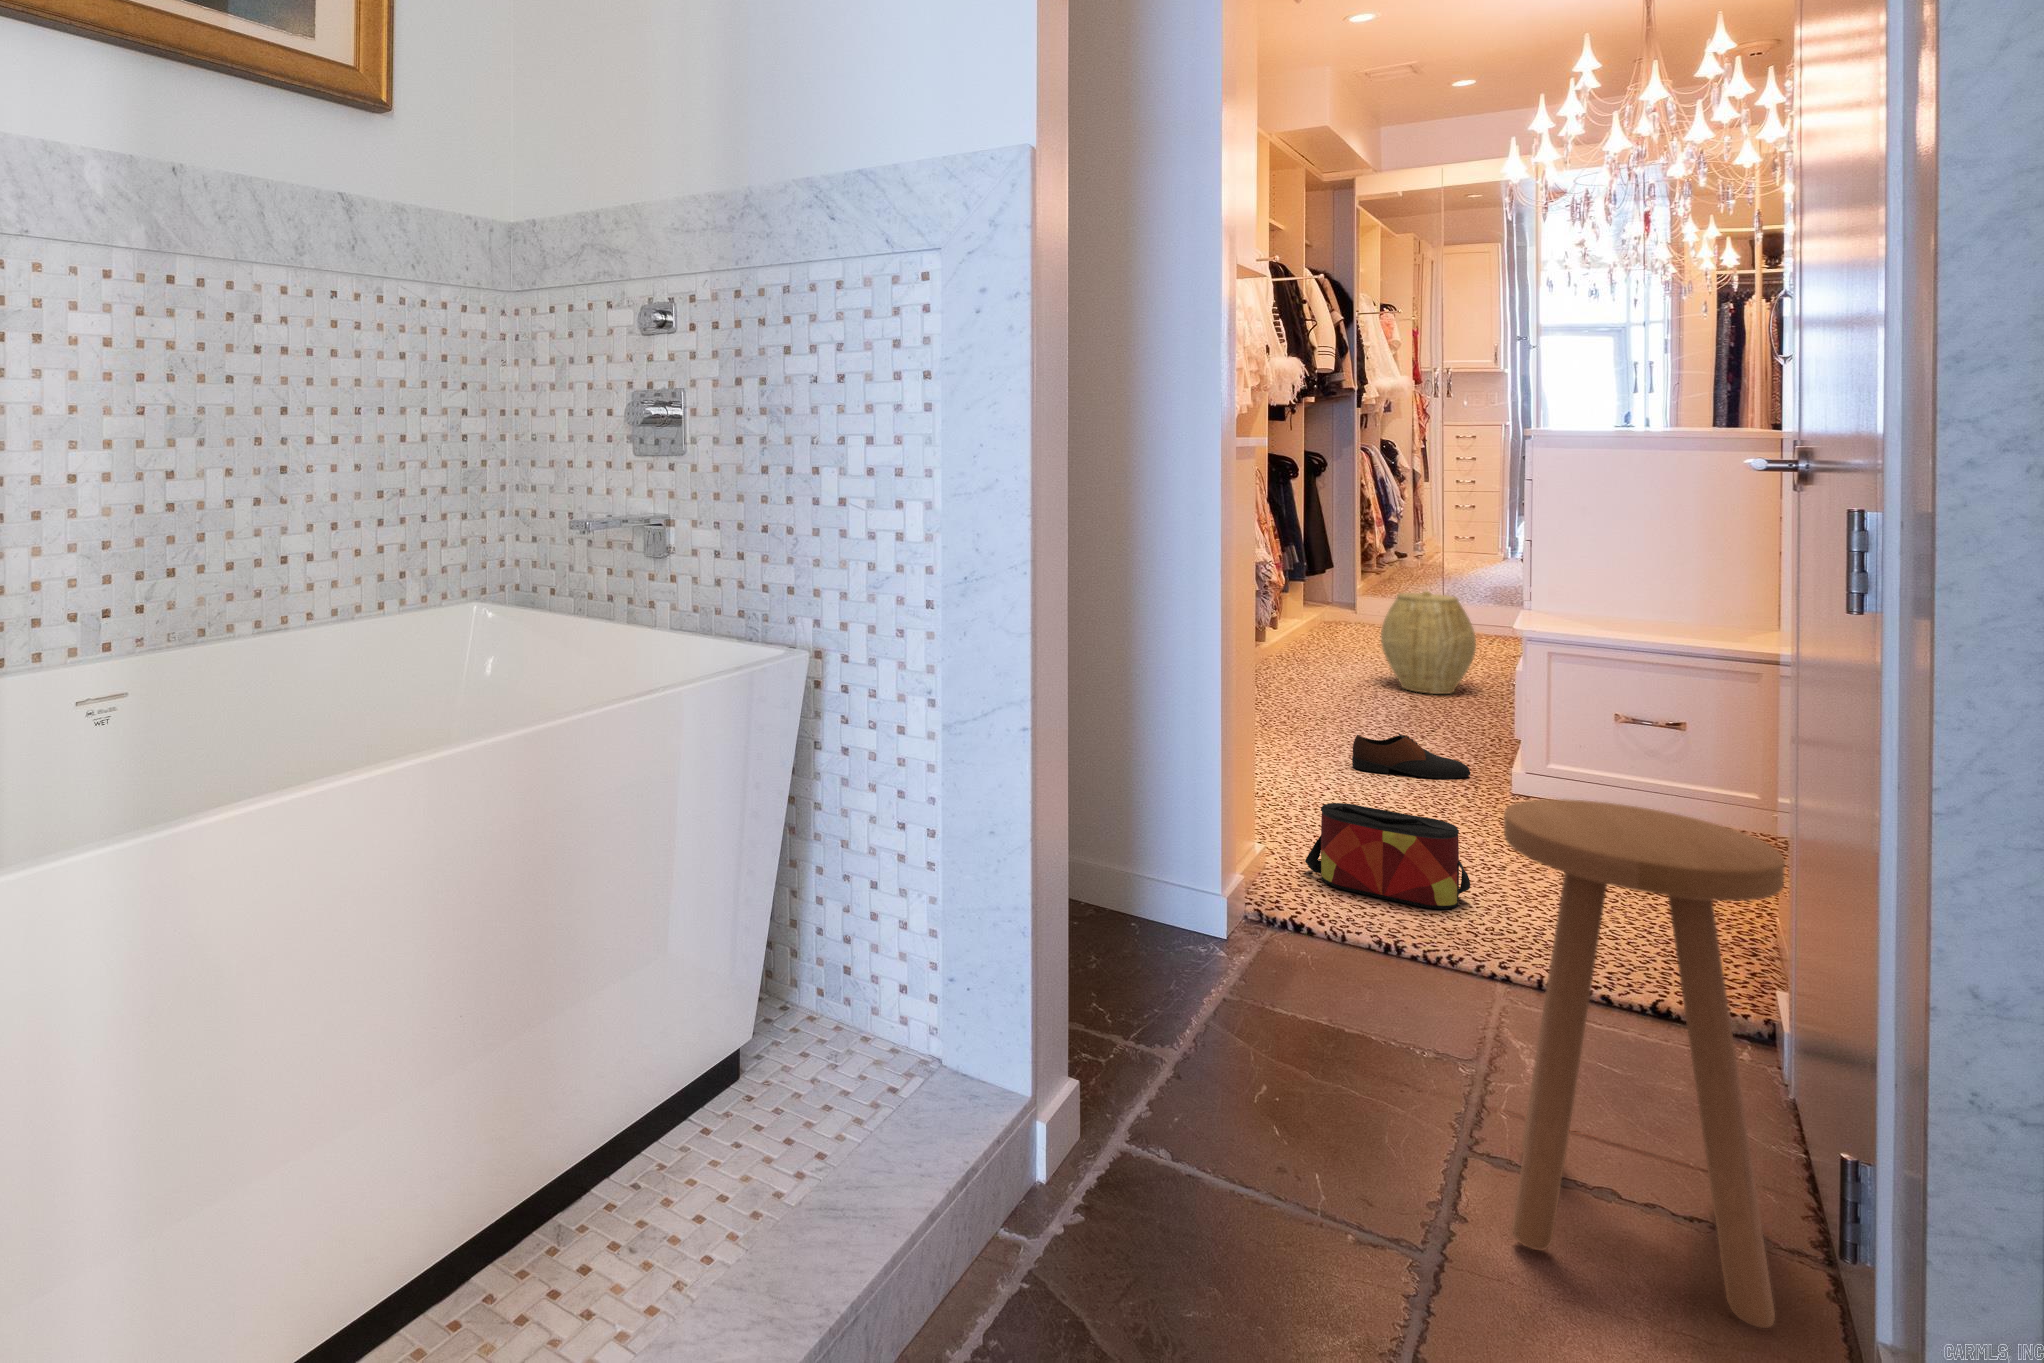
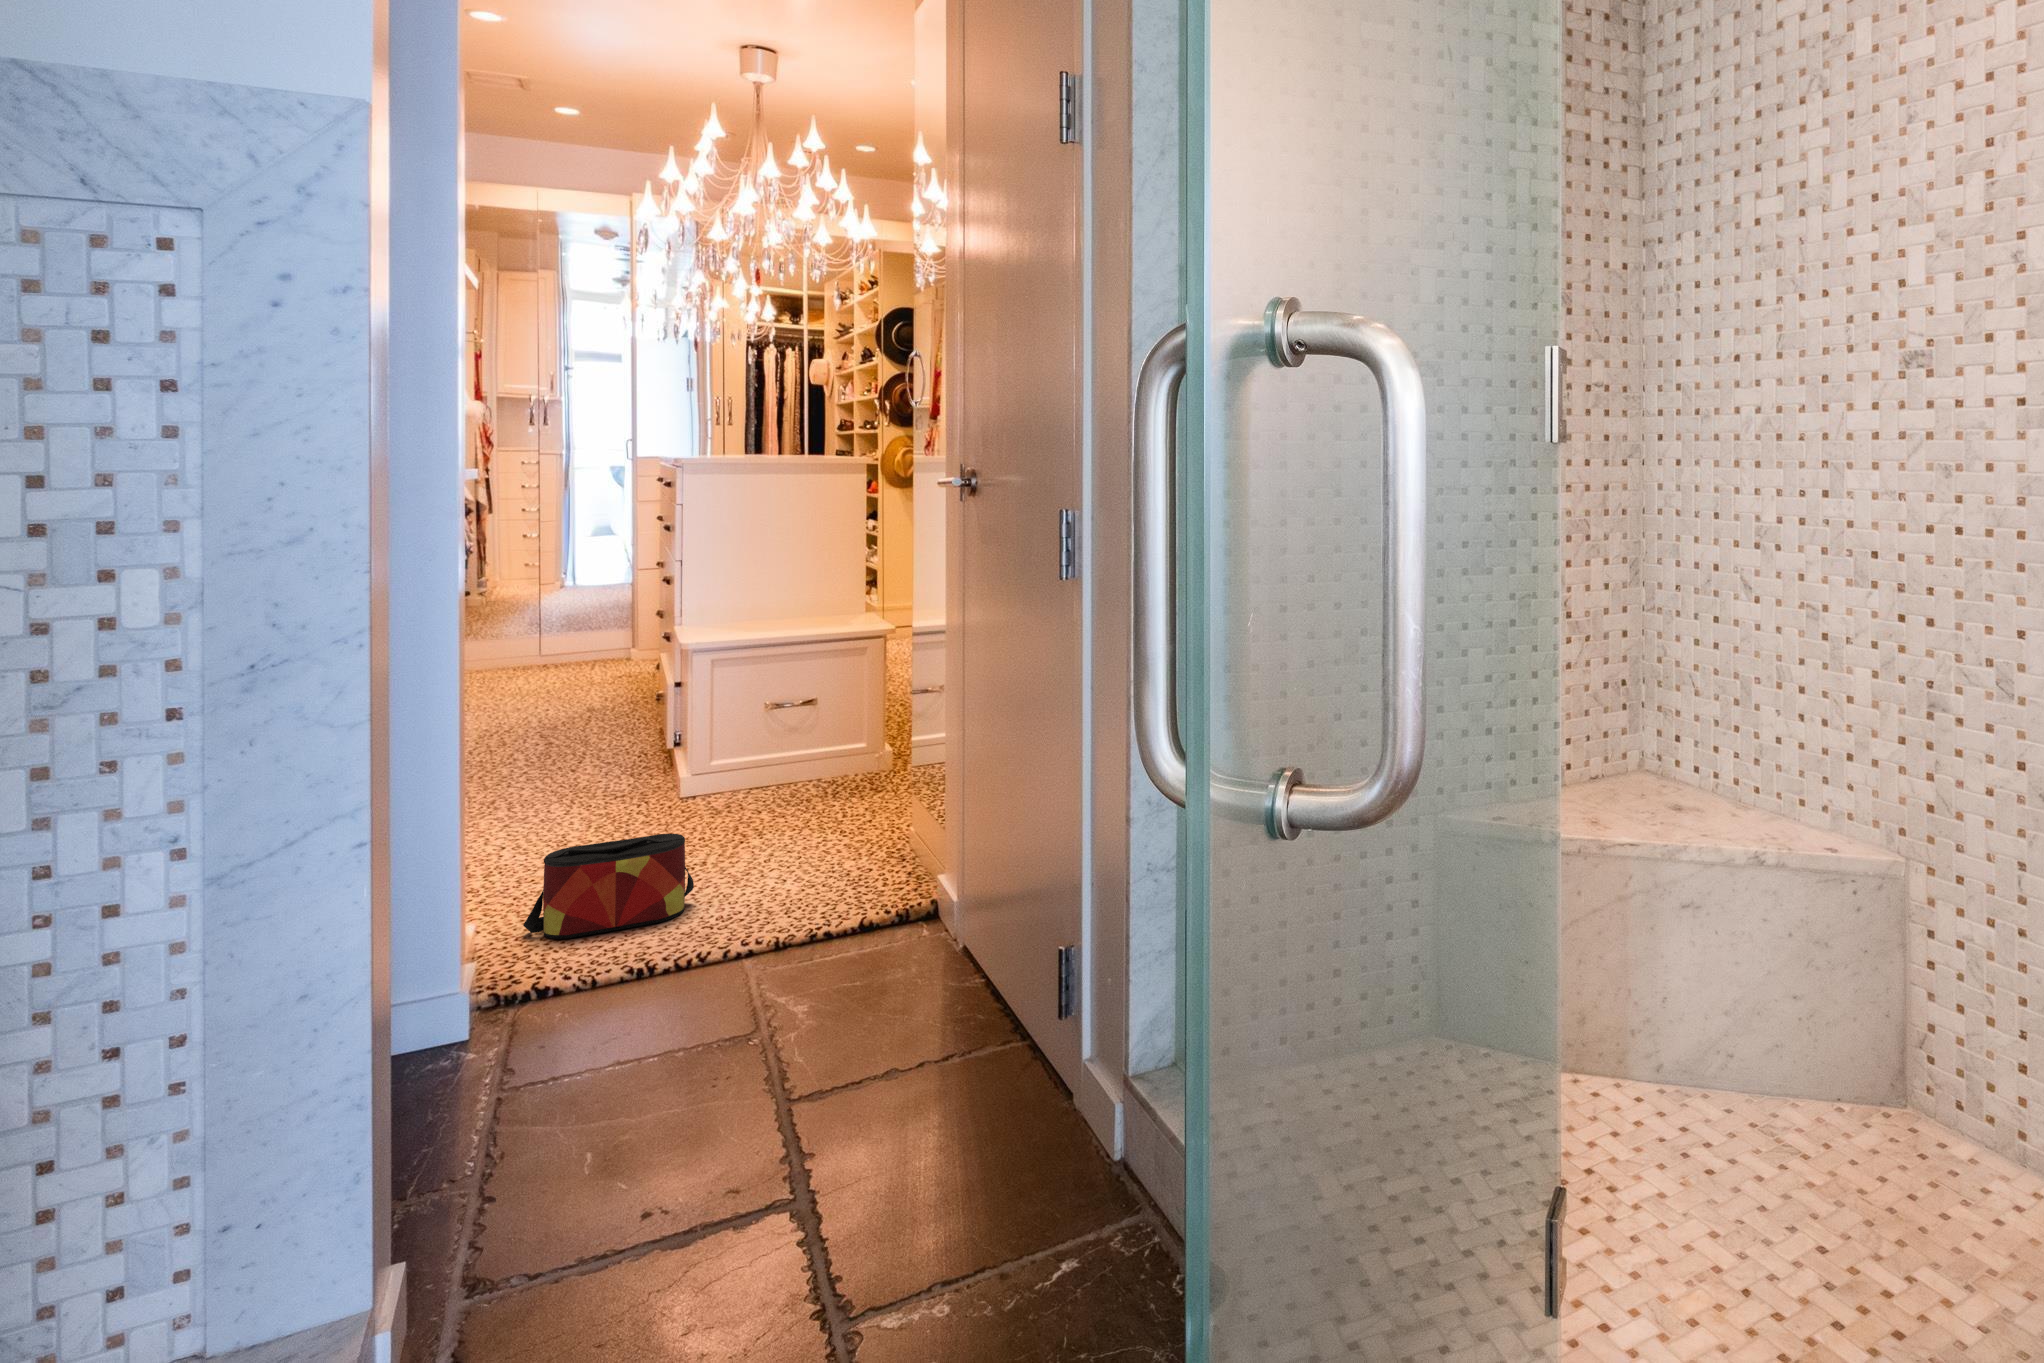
woven basket: present [1381,590,1476,694] -> none [506,623,605,729]
shoe: present [1352,734,1470,779] -> none [518,770,638,819]
stool: present [1504,799,1784,1328] -> none [828,749,1021,1145]

